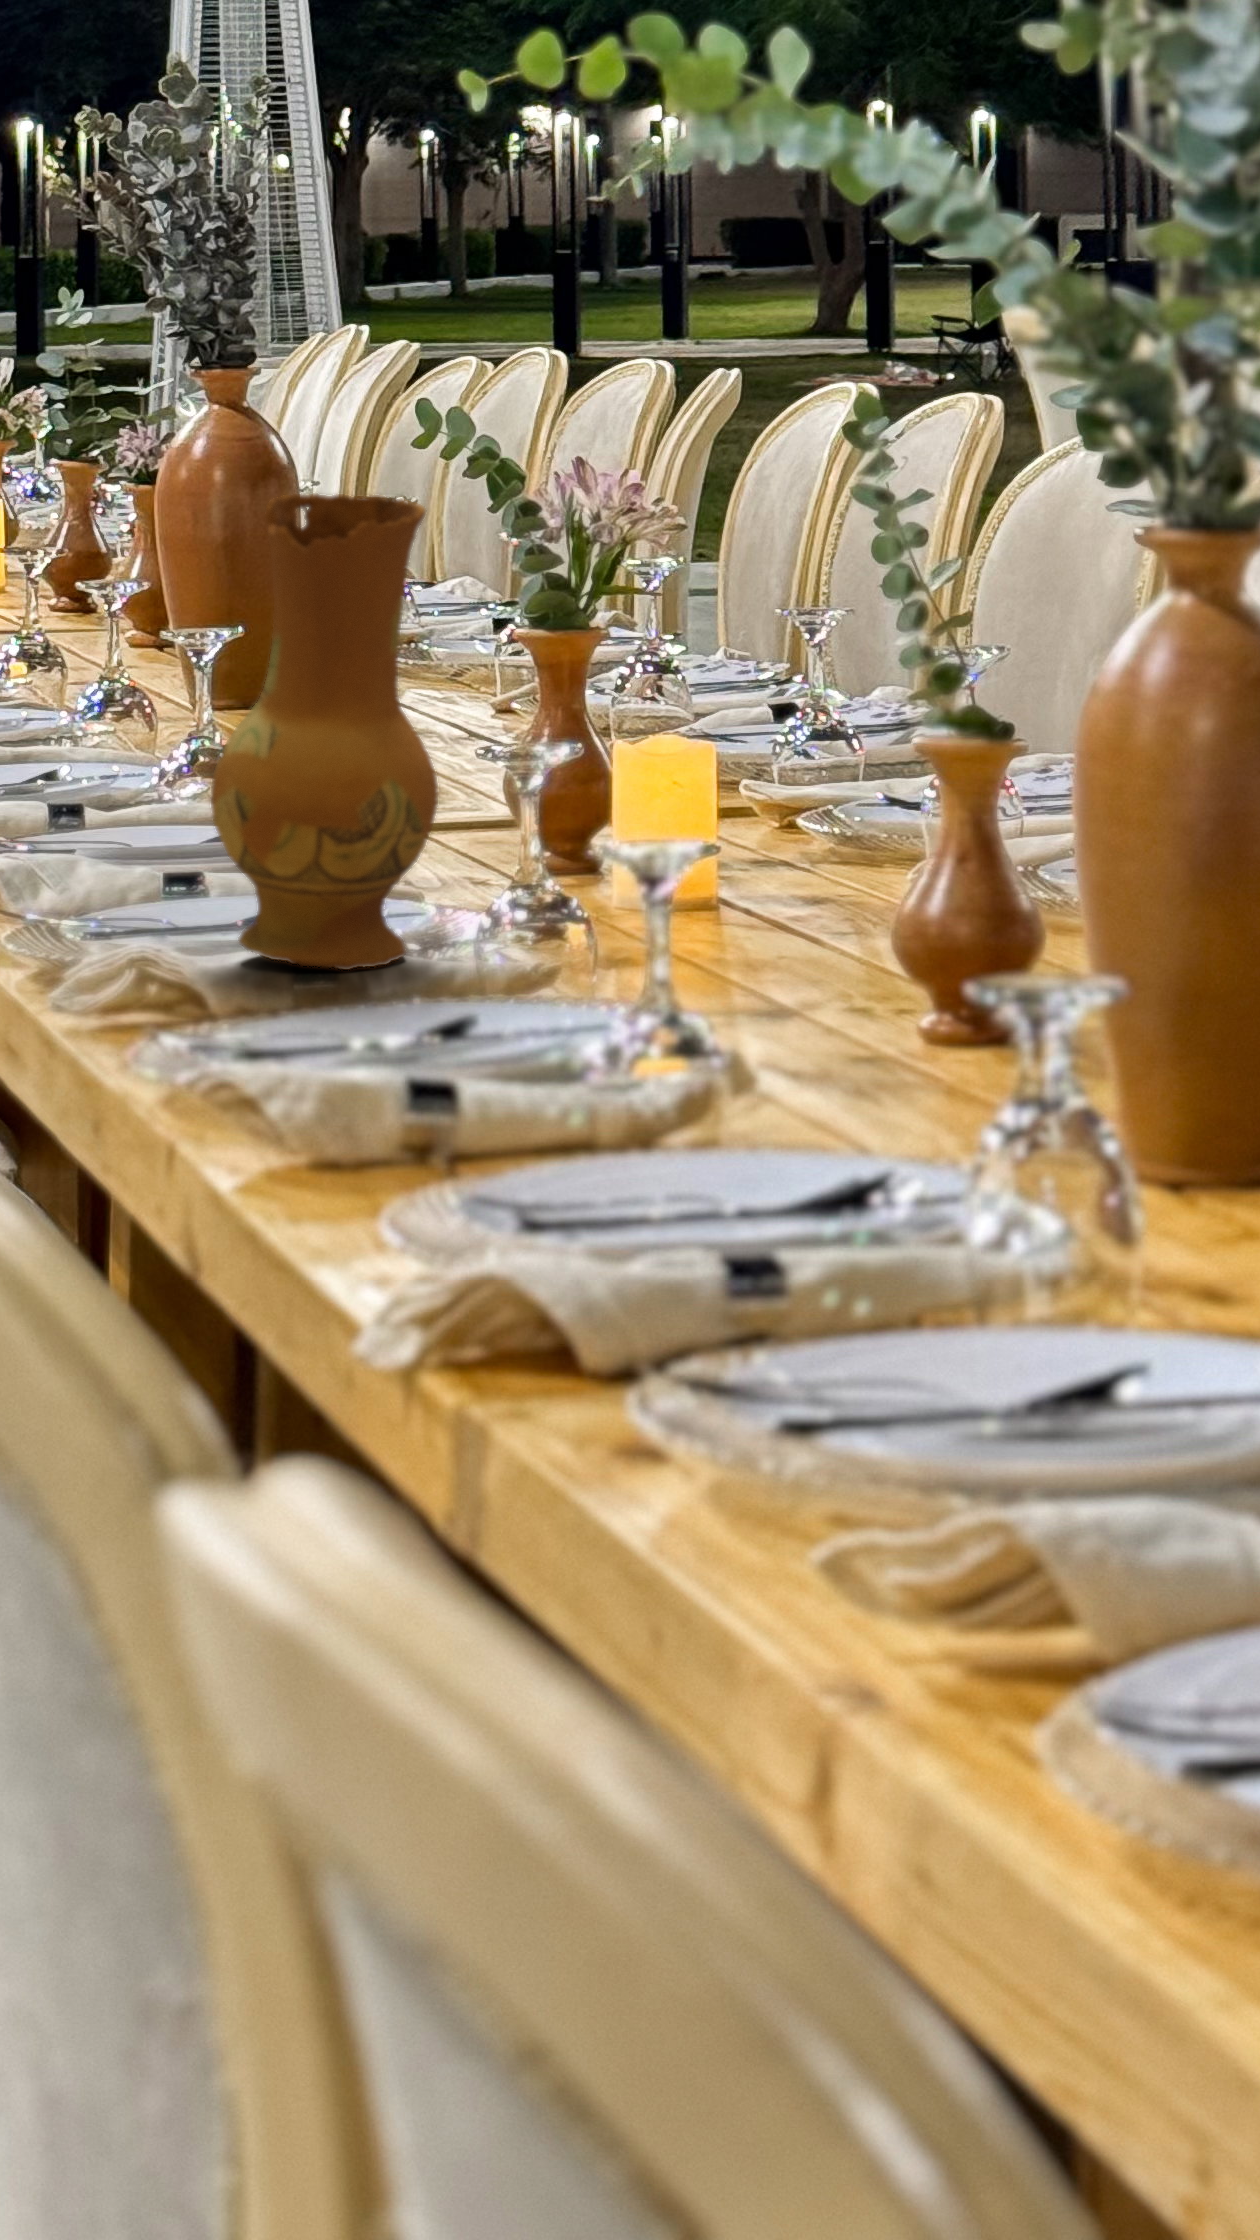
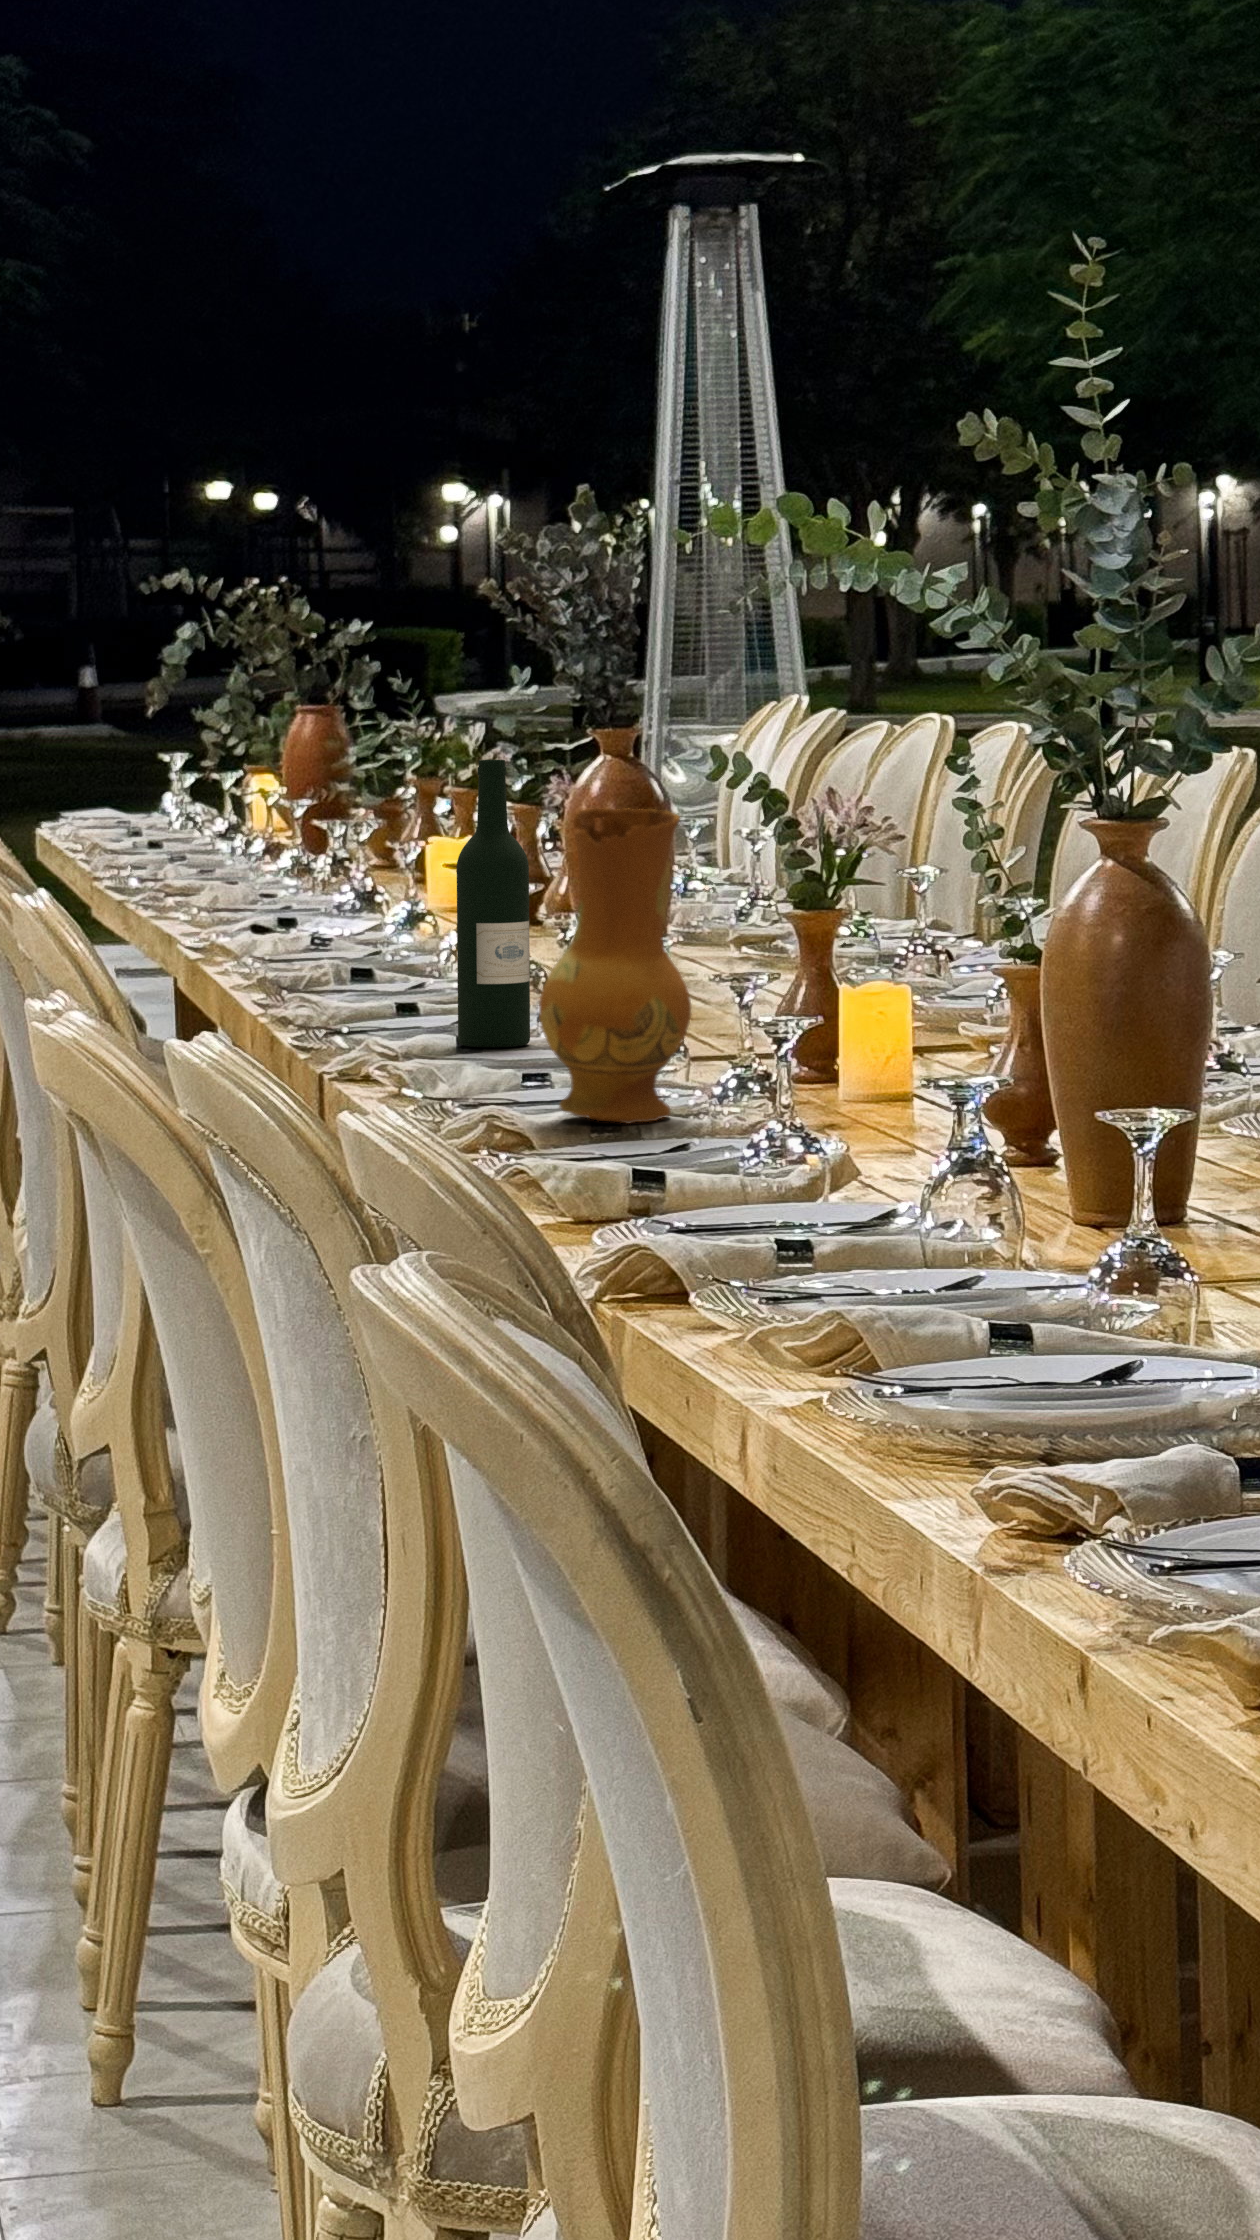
wine bottle: none [51,415,152,822] -> present [457,760,530,1047]

